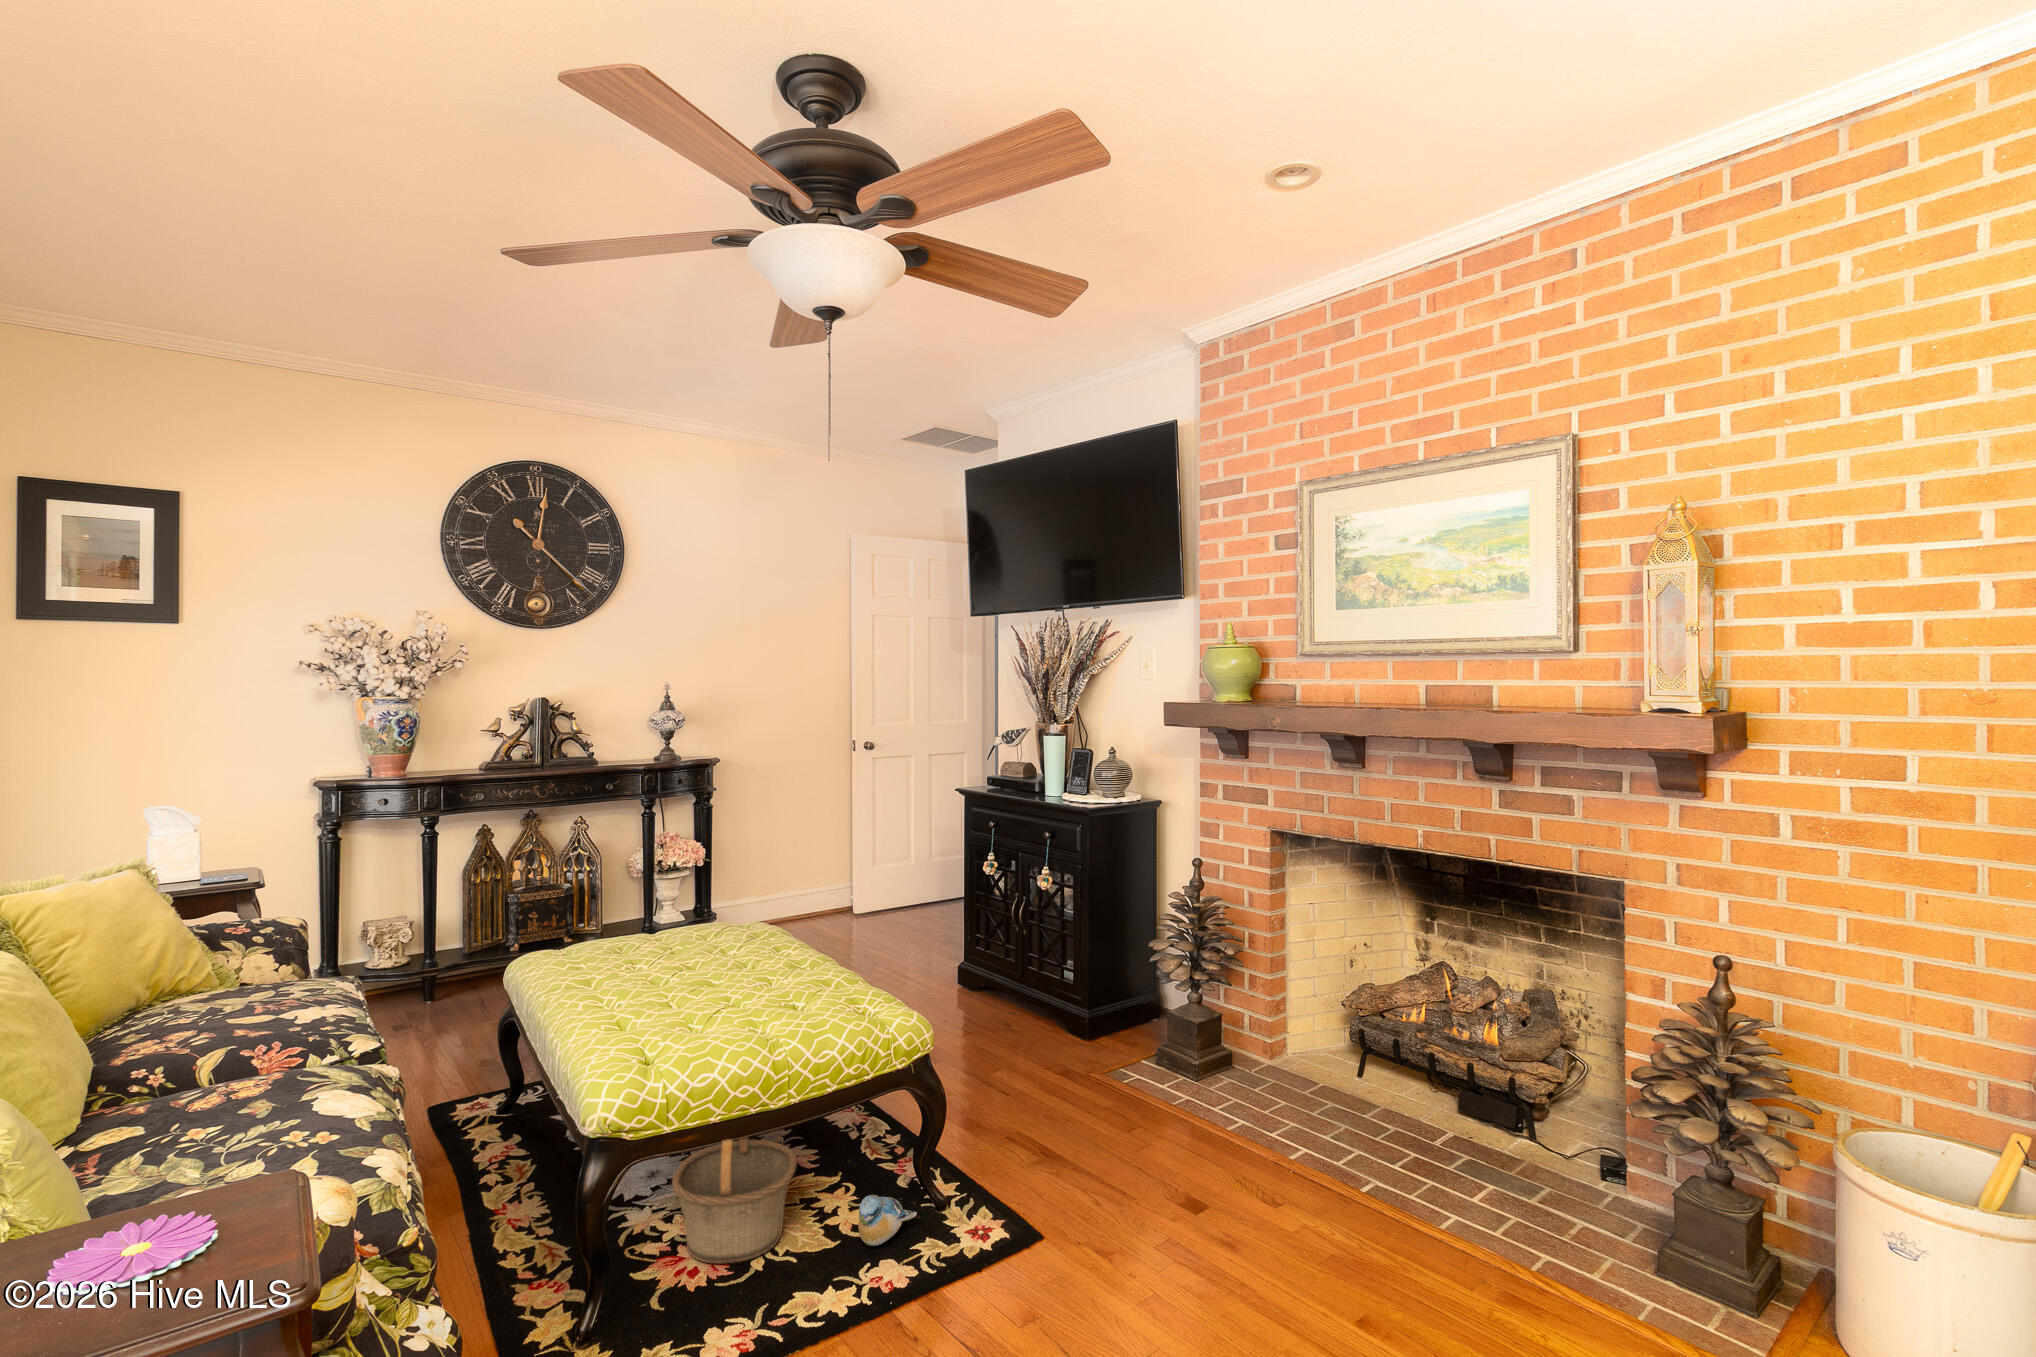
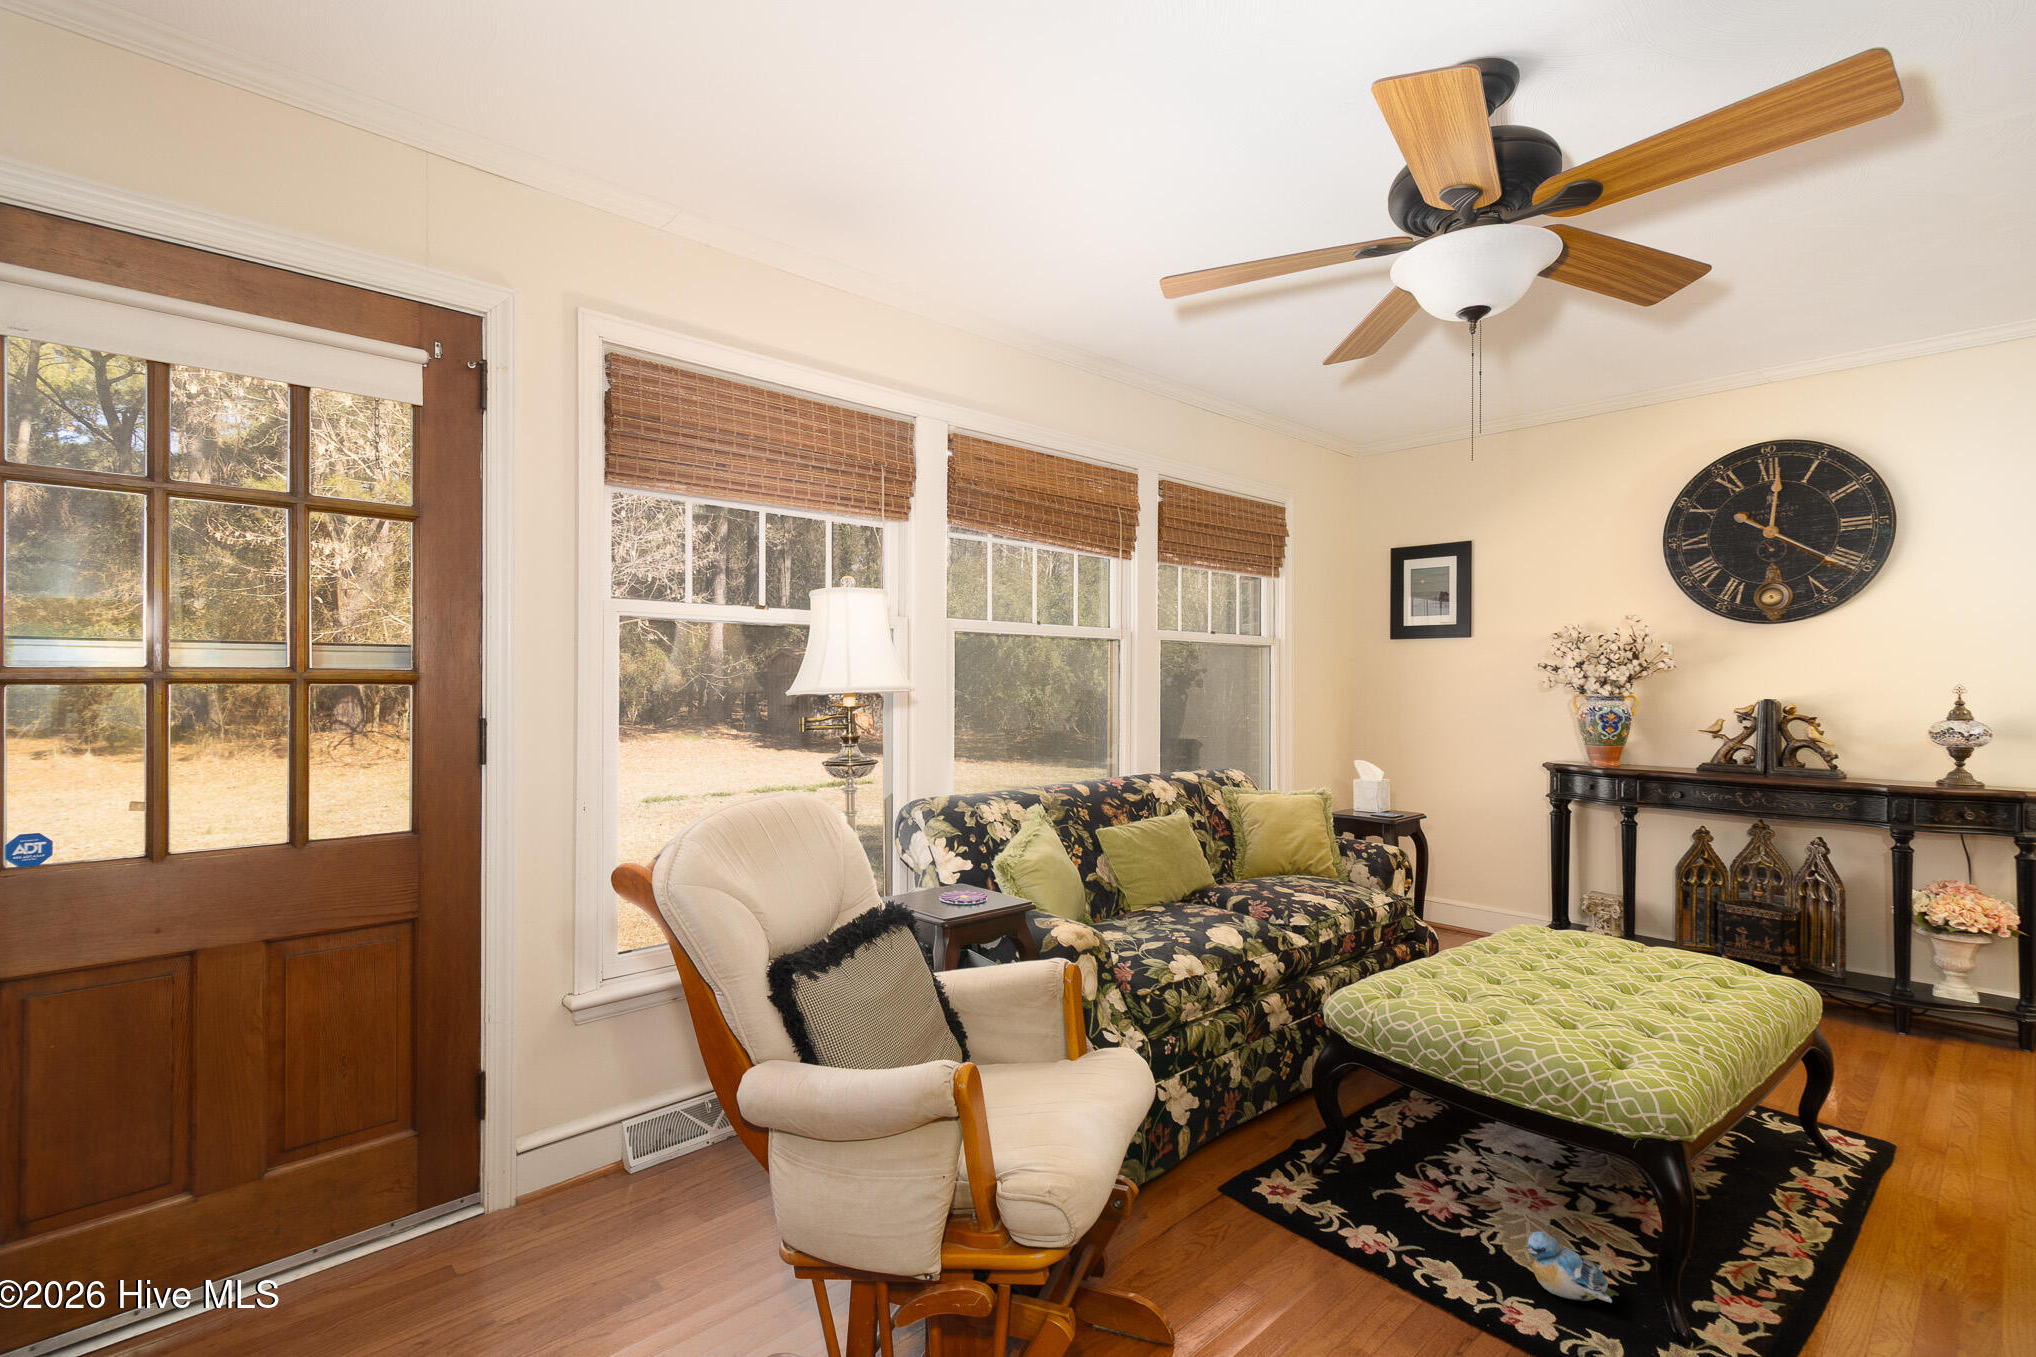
basket: present [672,1138,797,1263] -> none [1417,1081,1547,1231]

